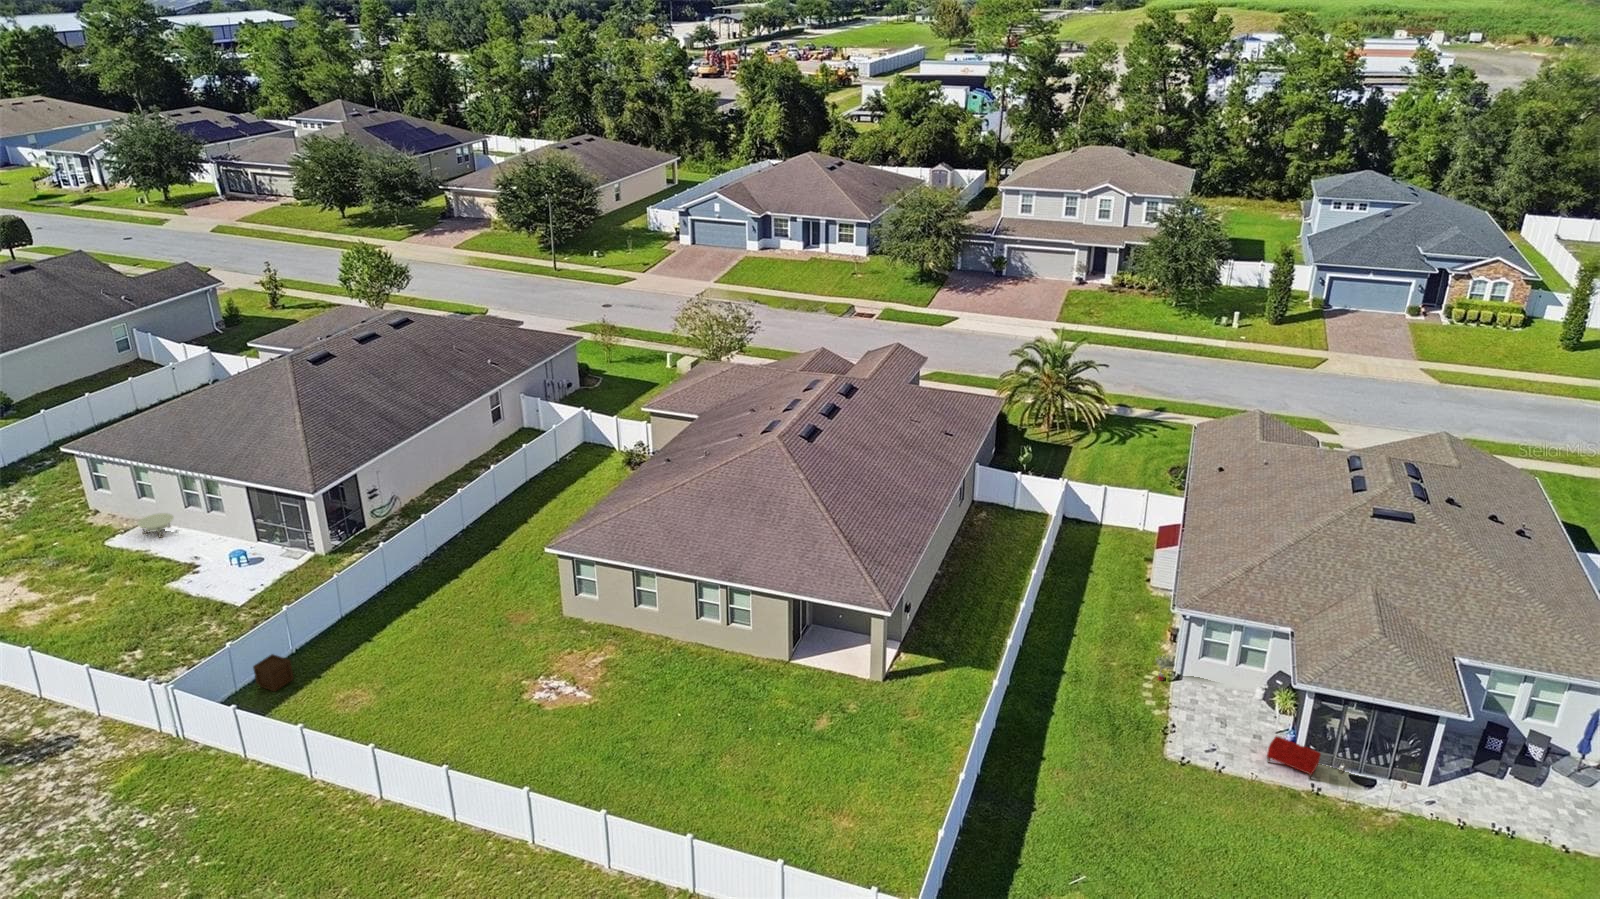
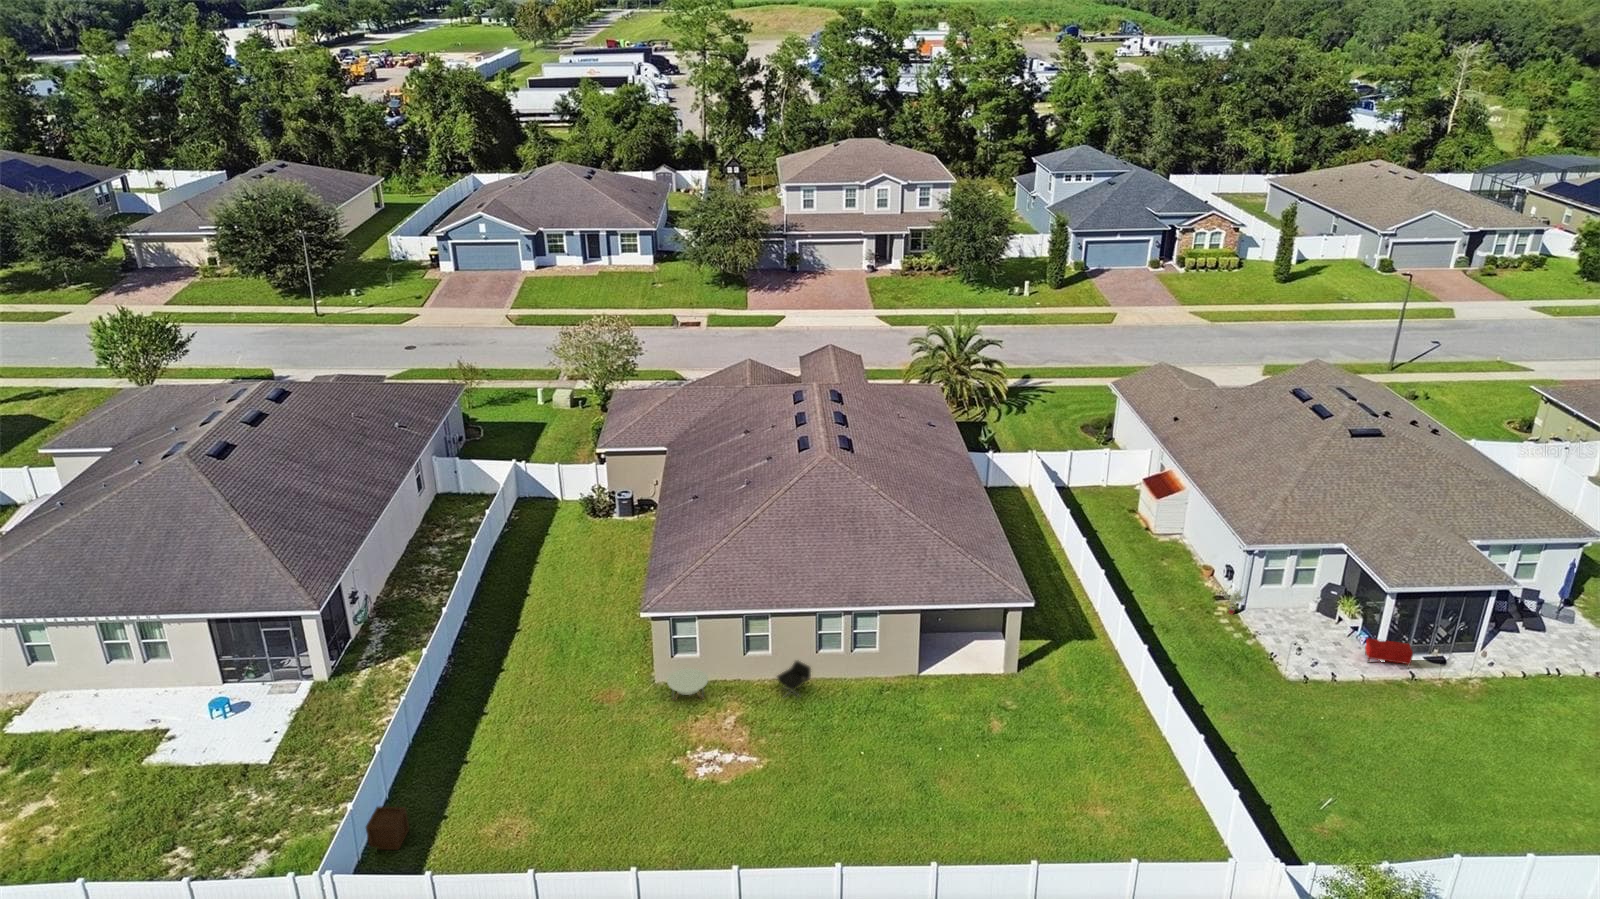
round table: present [137,513,174,538] -> present [667,668,708,701]
lounge chair: none [655,622,685,655] -> present [777,661,811,692]

